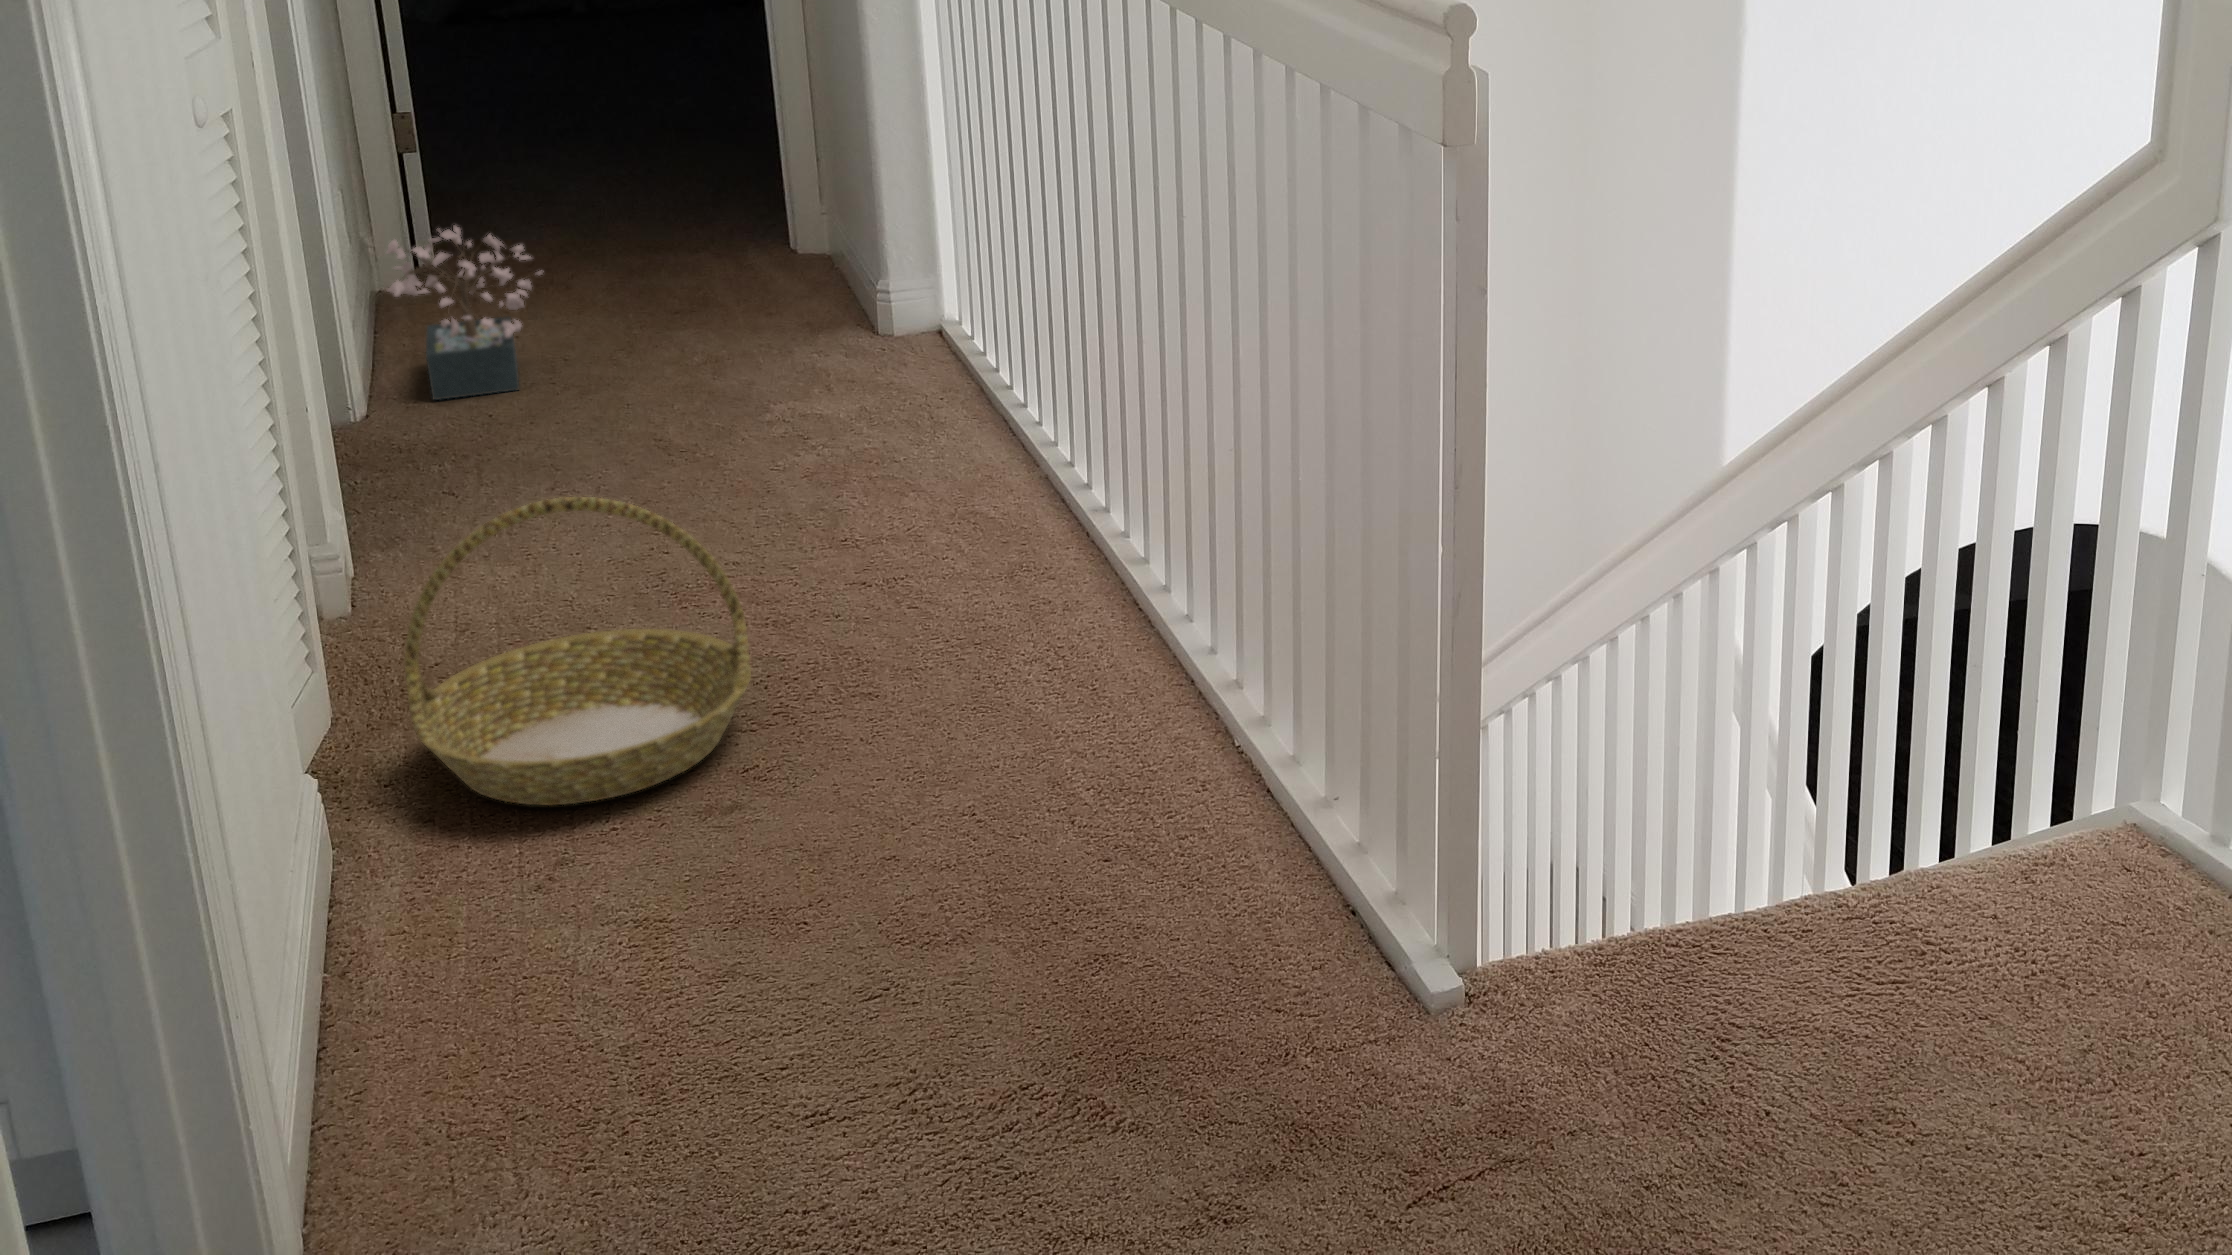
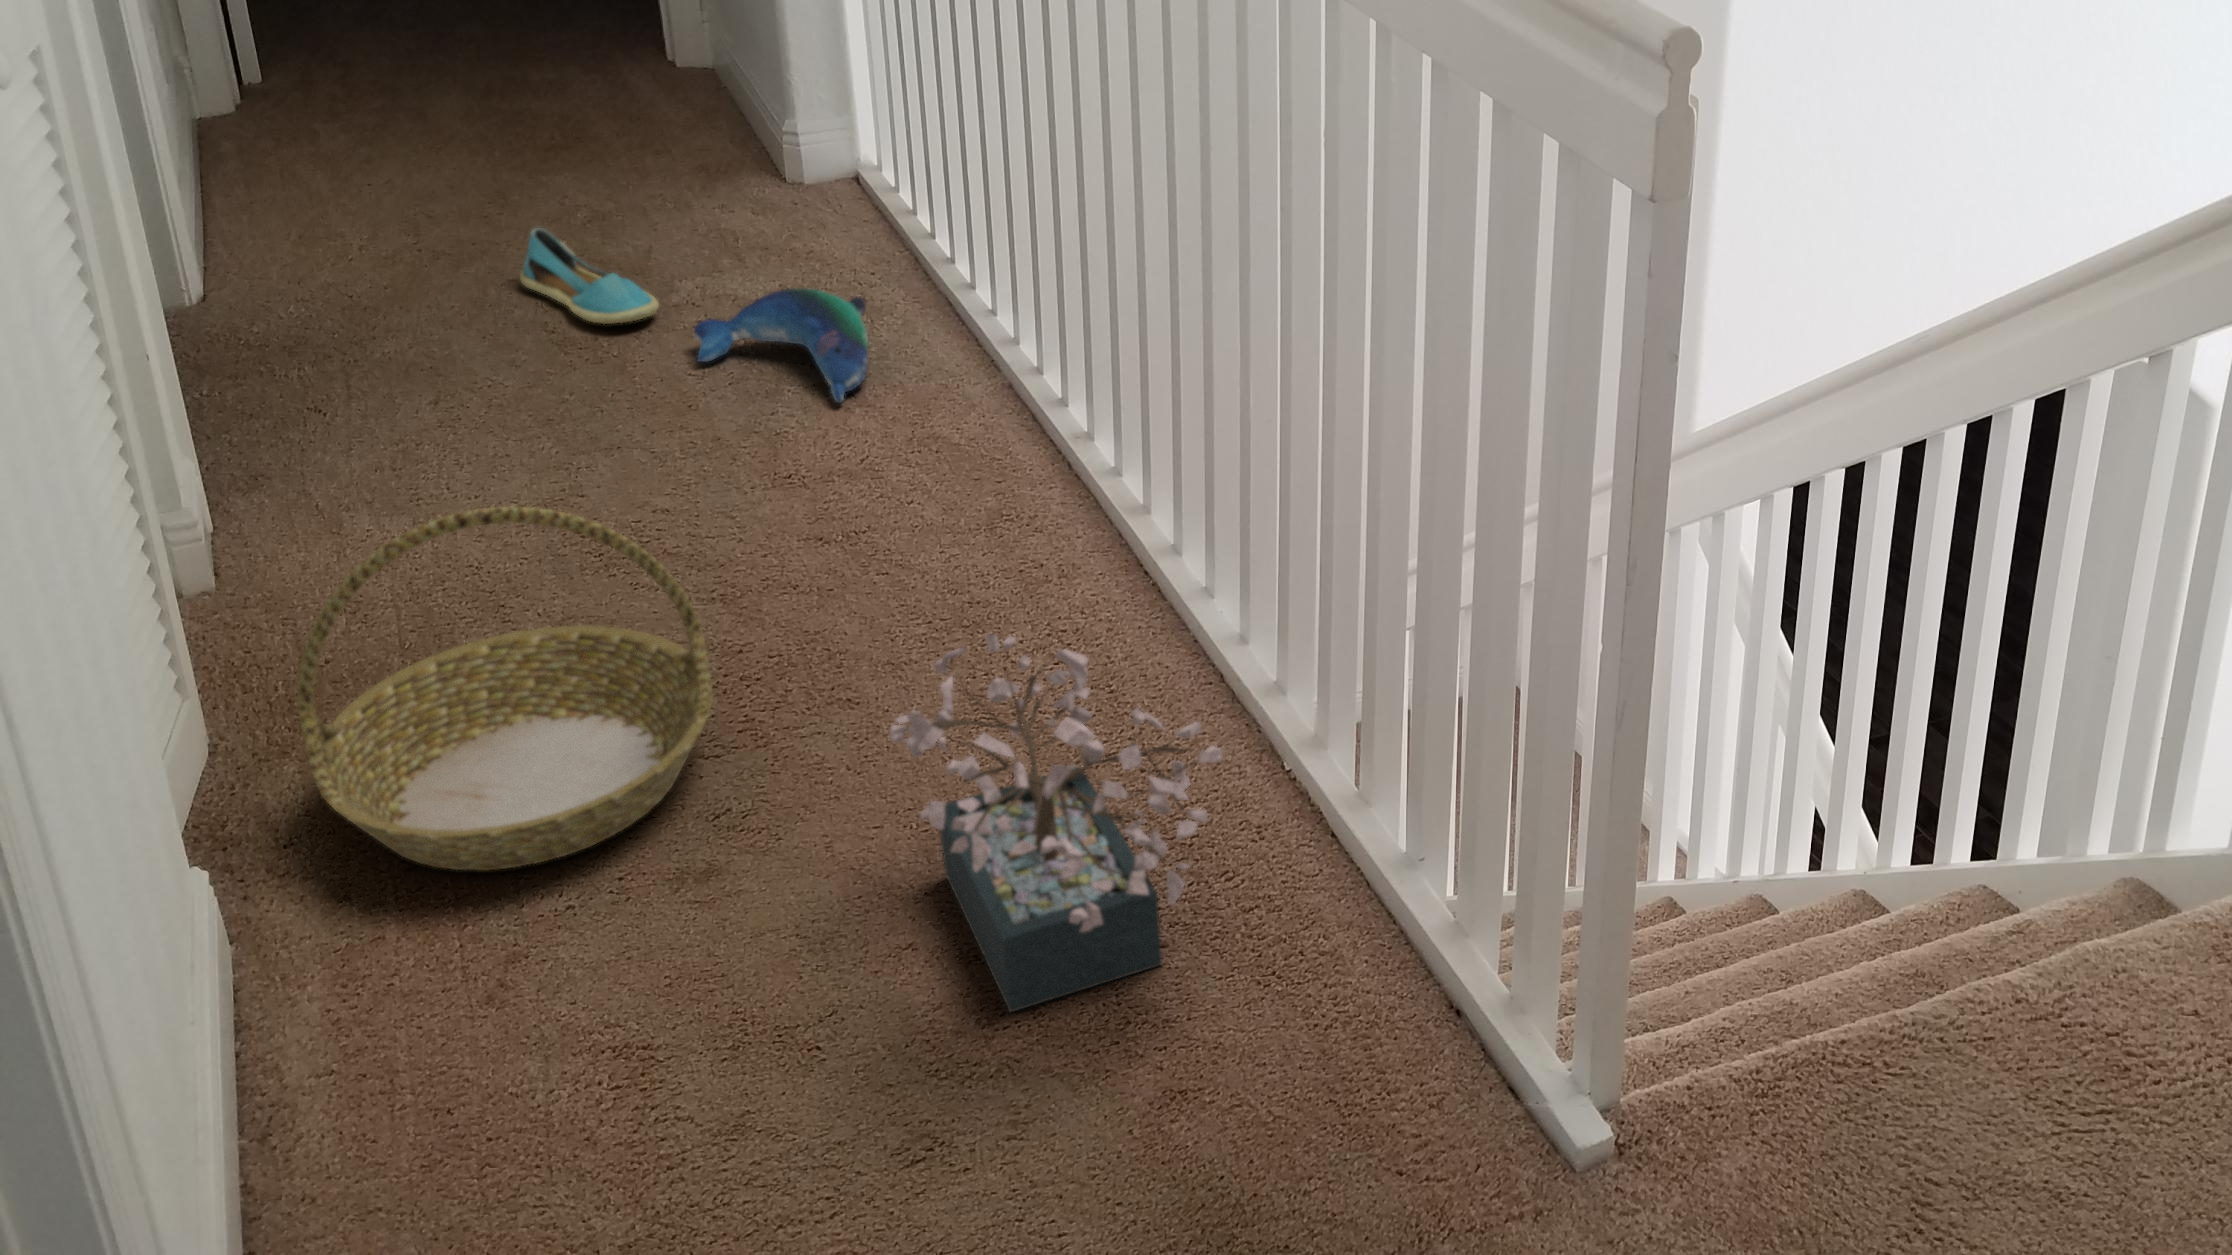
decorative plant: present [386,226,542,400] -> present [890,634,1223,1012]
shoe: none [635,357,752,433] -> present [520,228,659,324]
plush toy: none [778,397,927,490] -> present [694,288,868,403]

